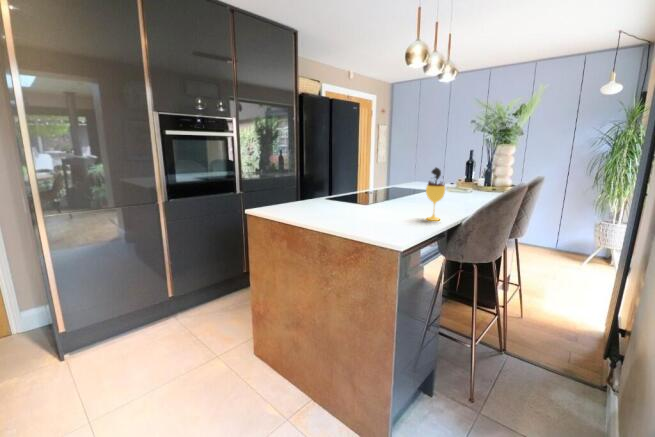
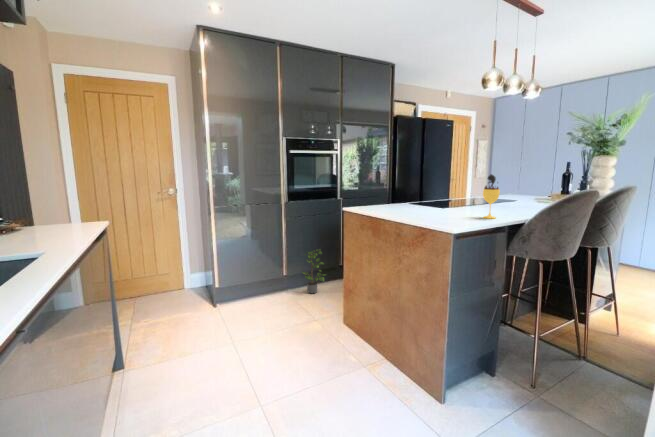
potted plant: none [196,254,231,311] -> present [302,249,326,293]

